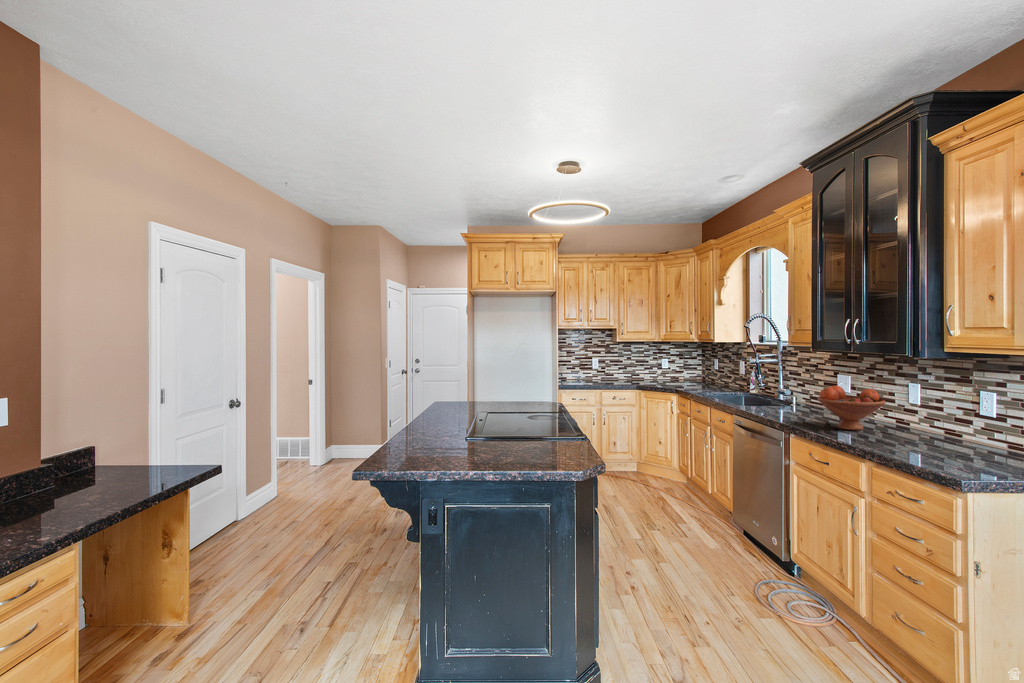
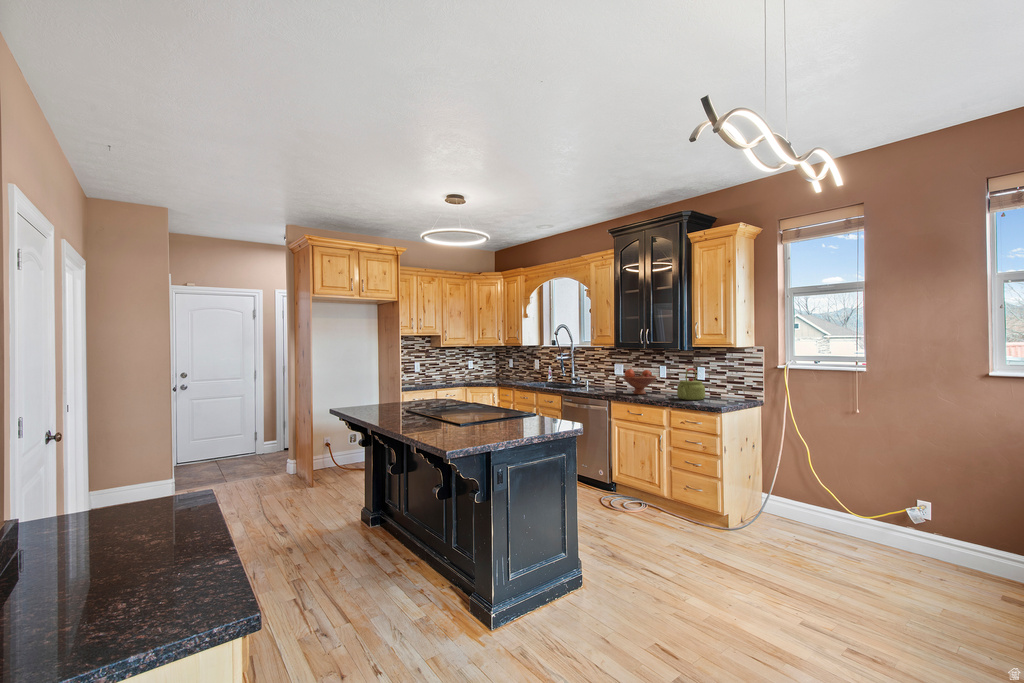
kettle: none [904,394,973,457] -> present [677,368,705,400]

